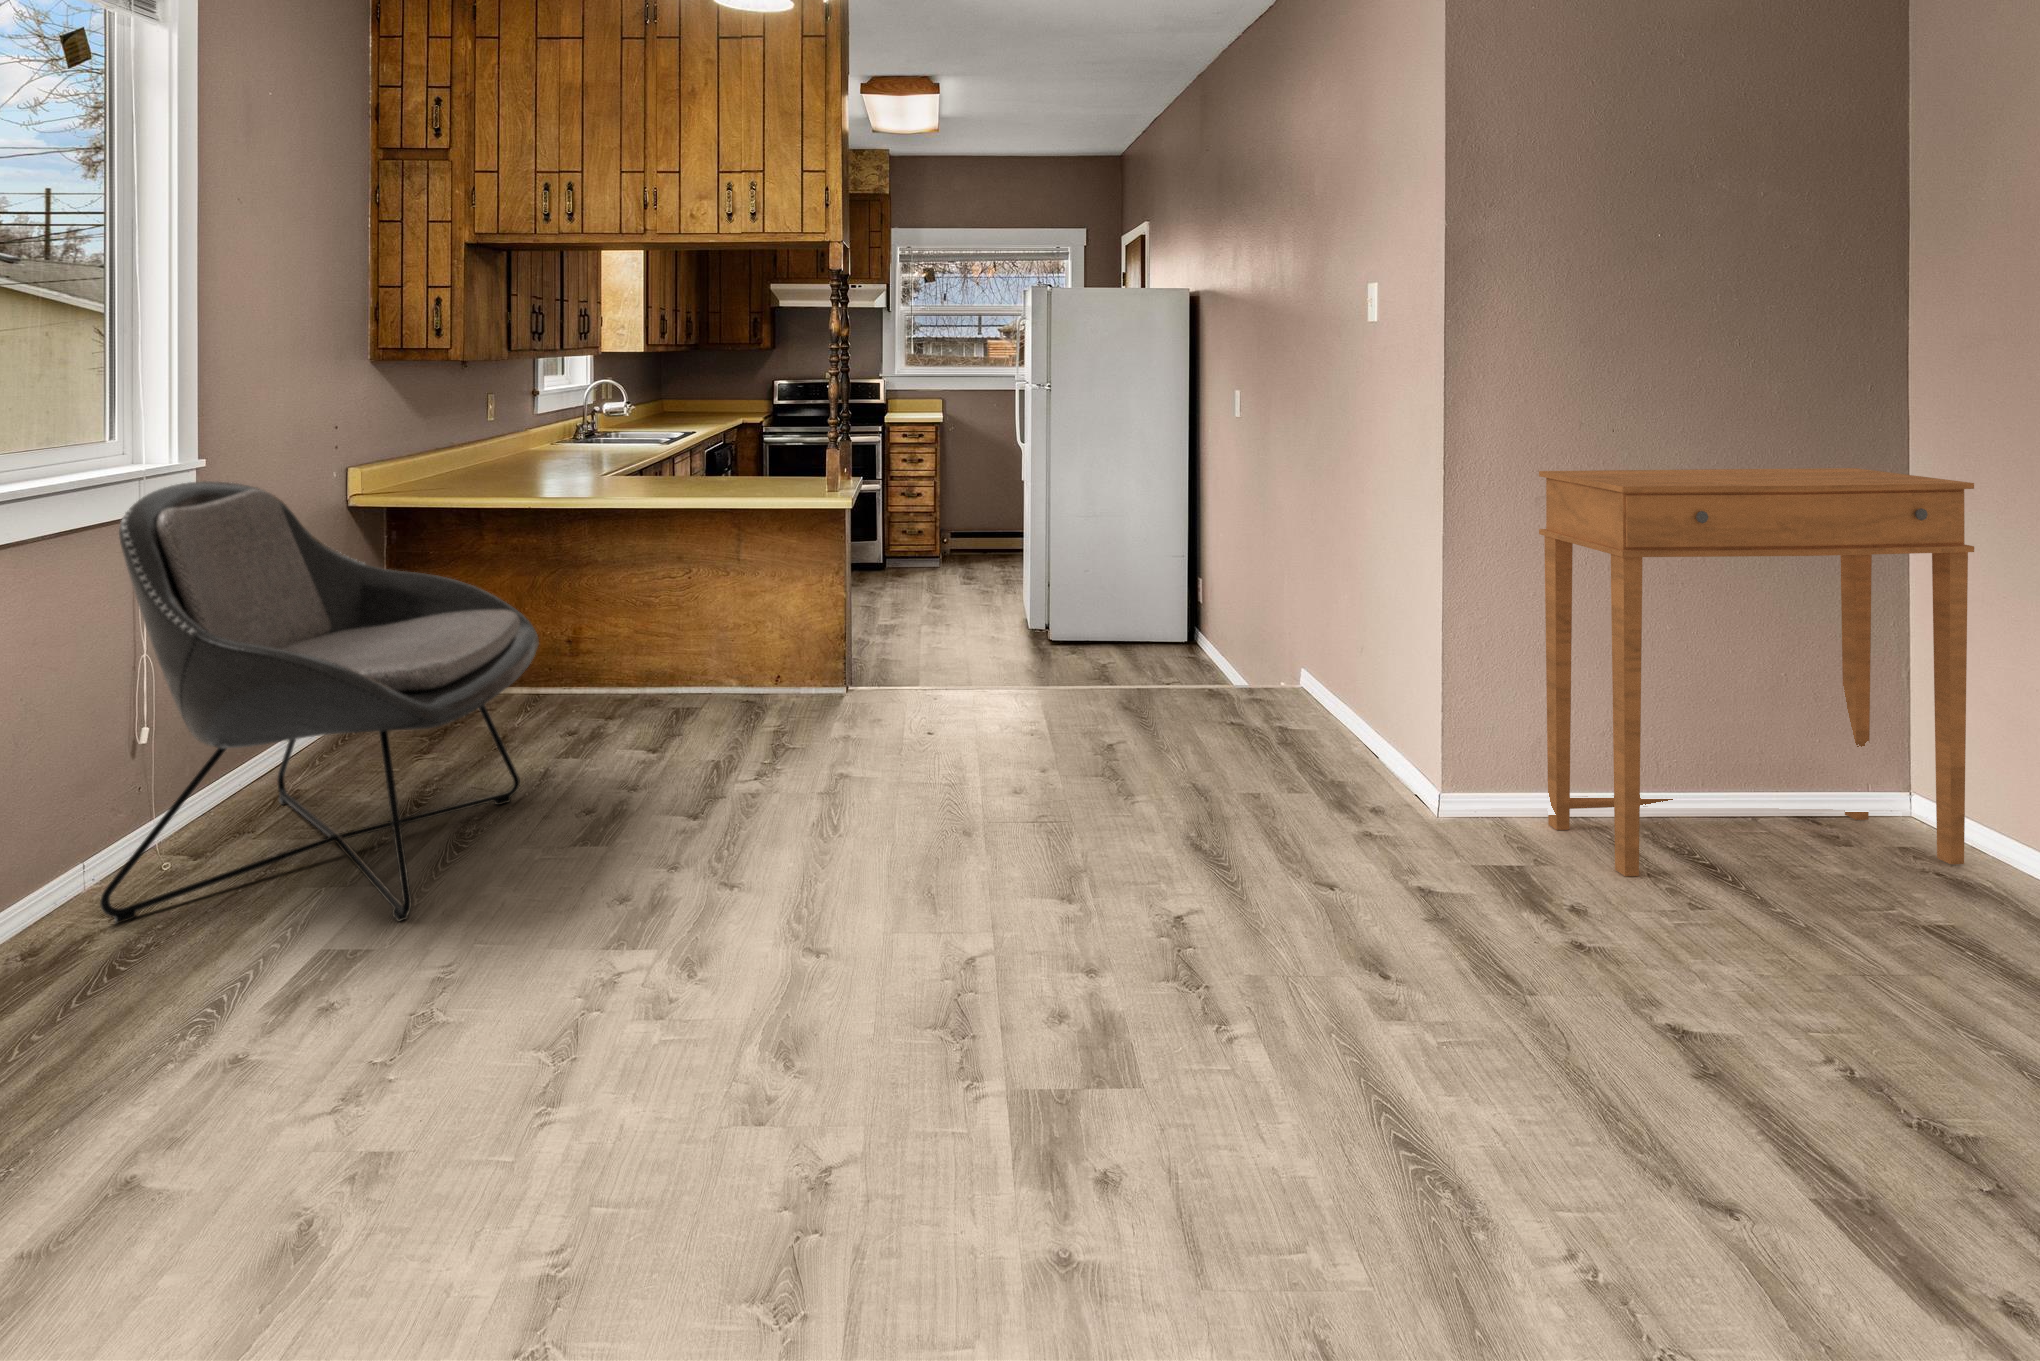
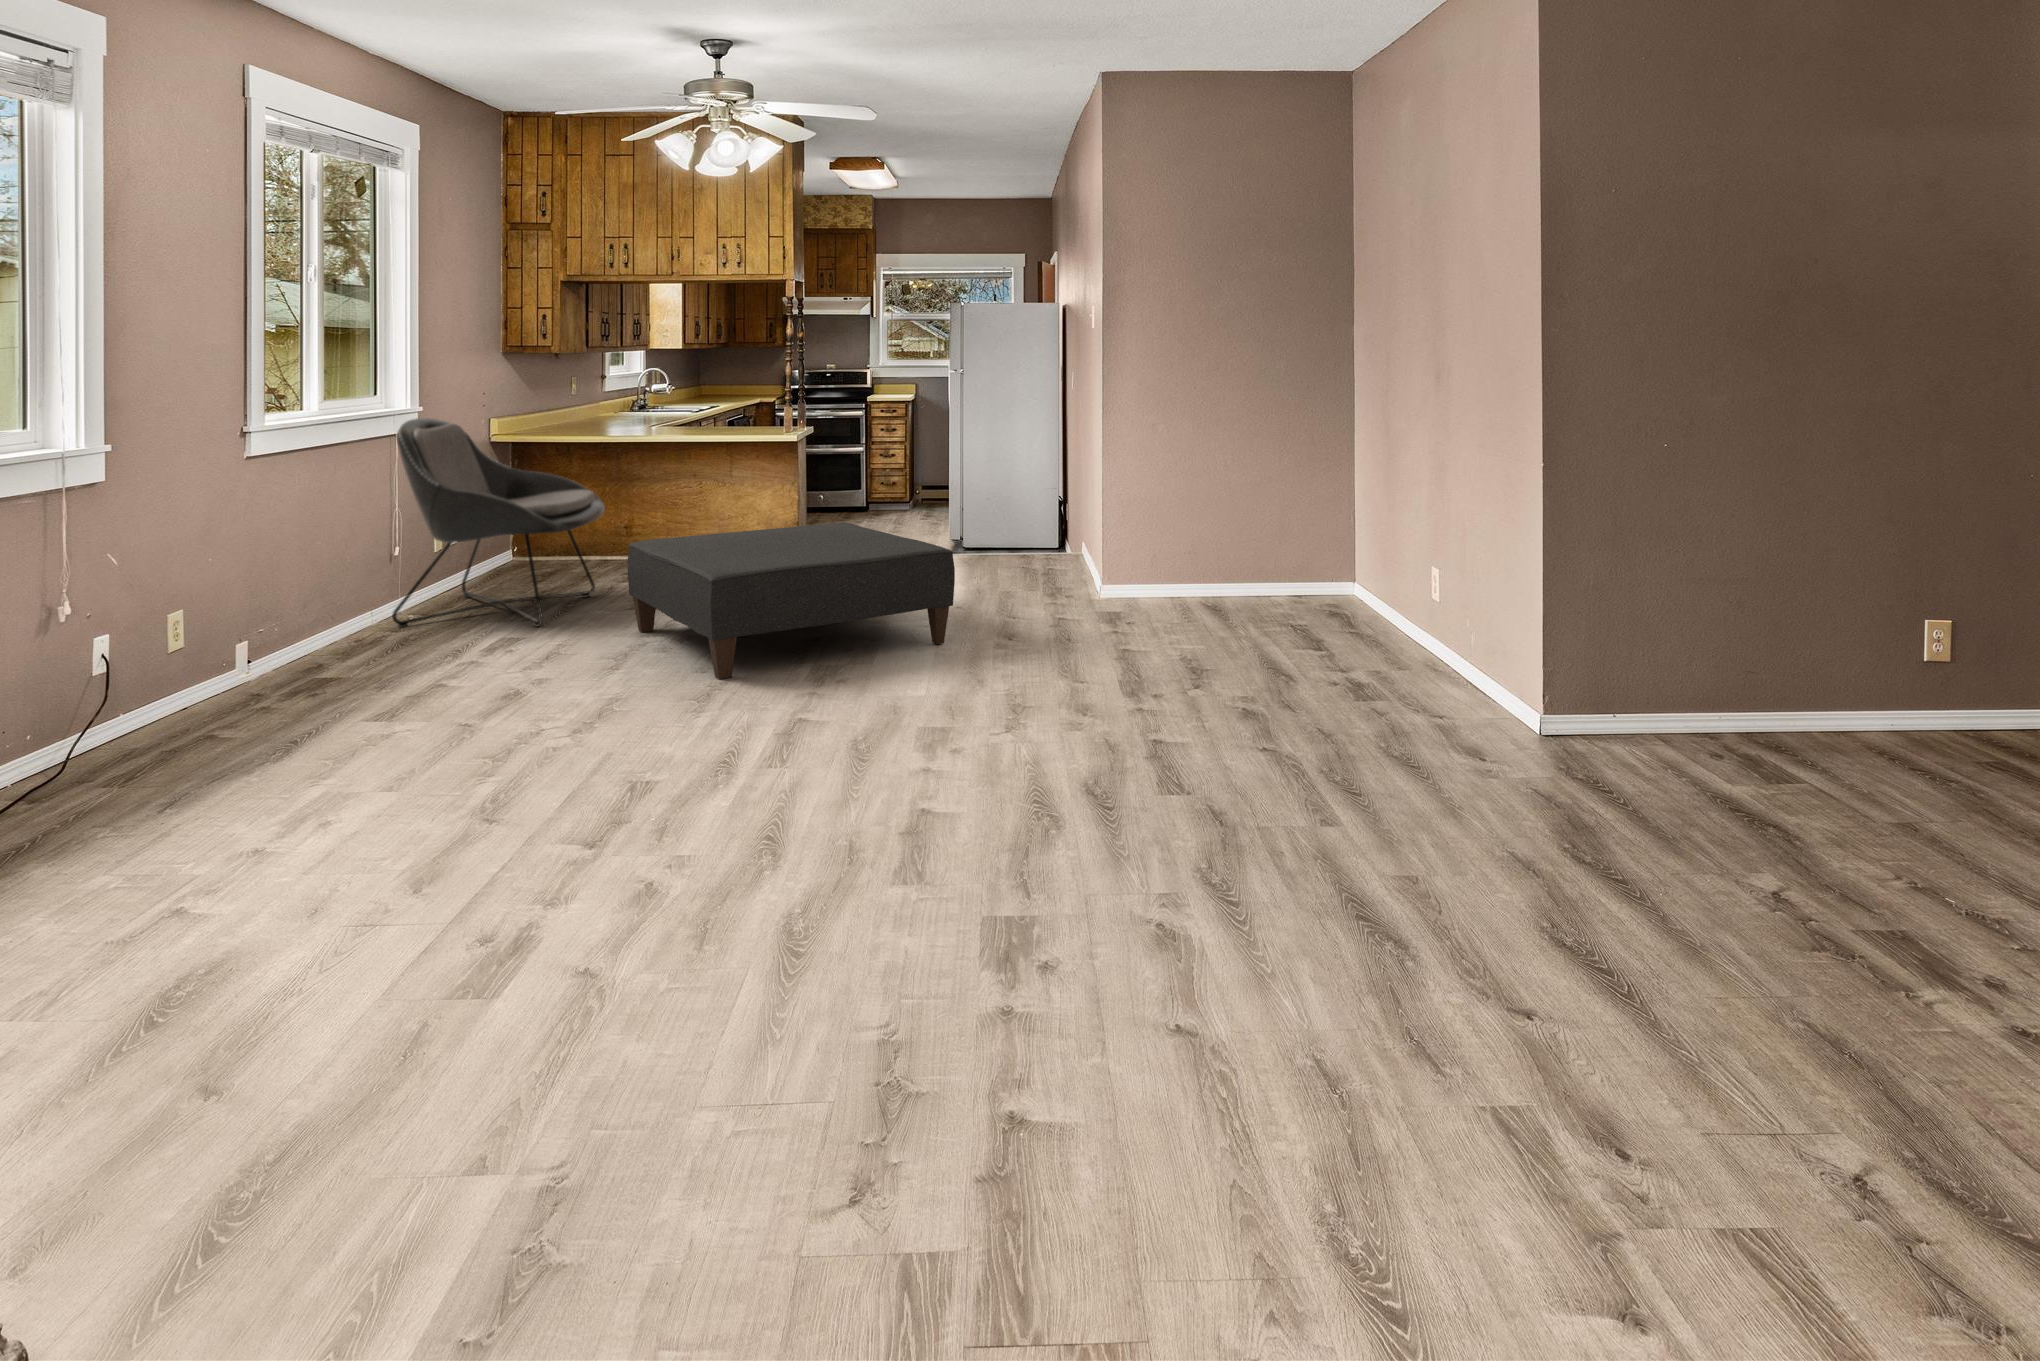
side table: present [1539,468,1974,877] -> none [1146,411,1347,616]
ottoman: none [588,675,1314,1225] -> present [628,522,955,679]

